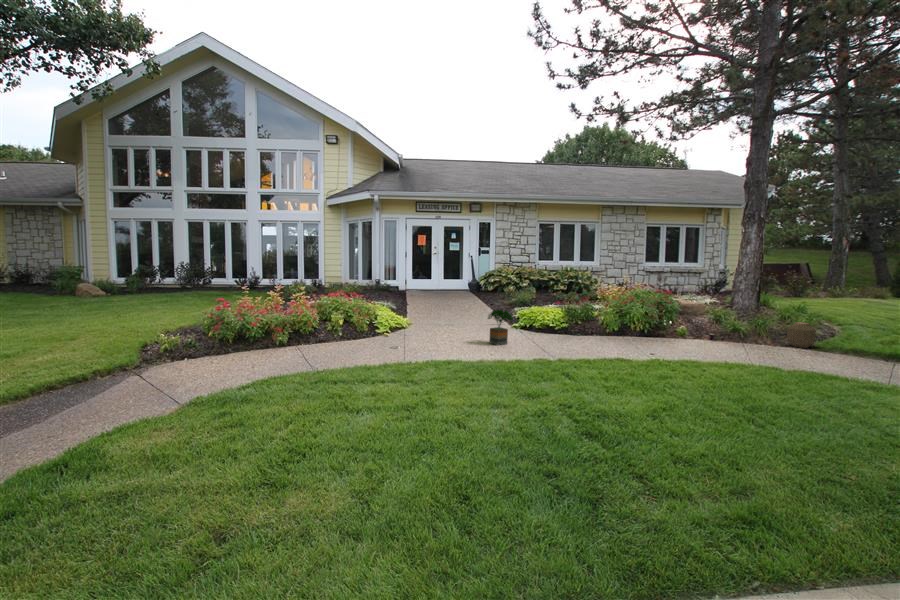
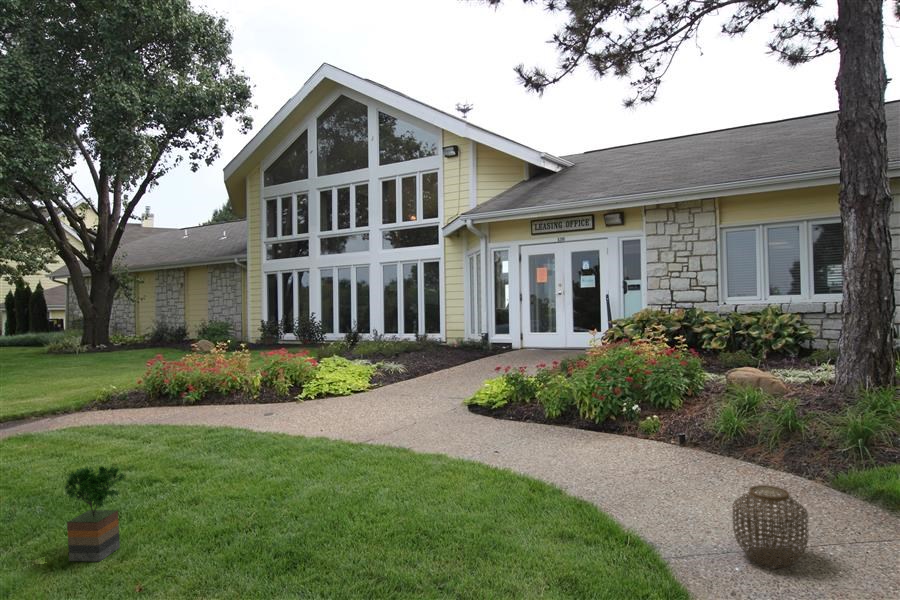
potted tree: present [488,310,513,345] -> present [65,466,126,561]

